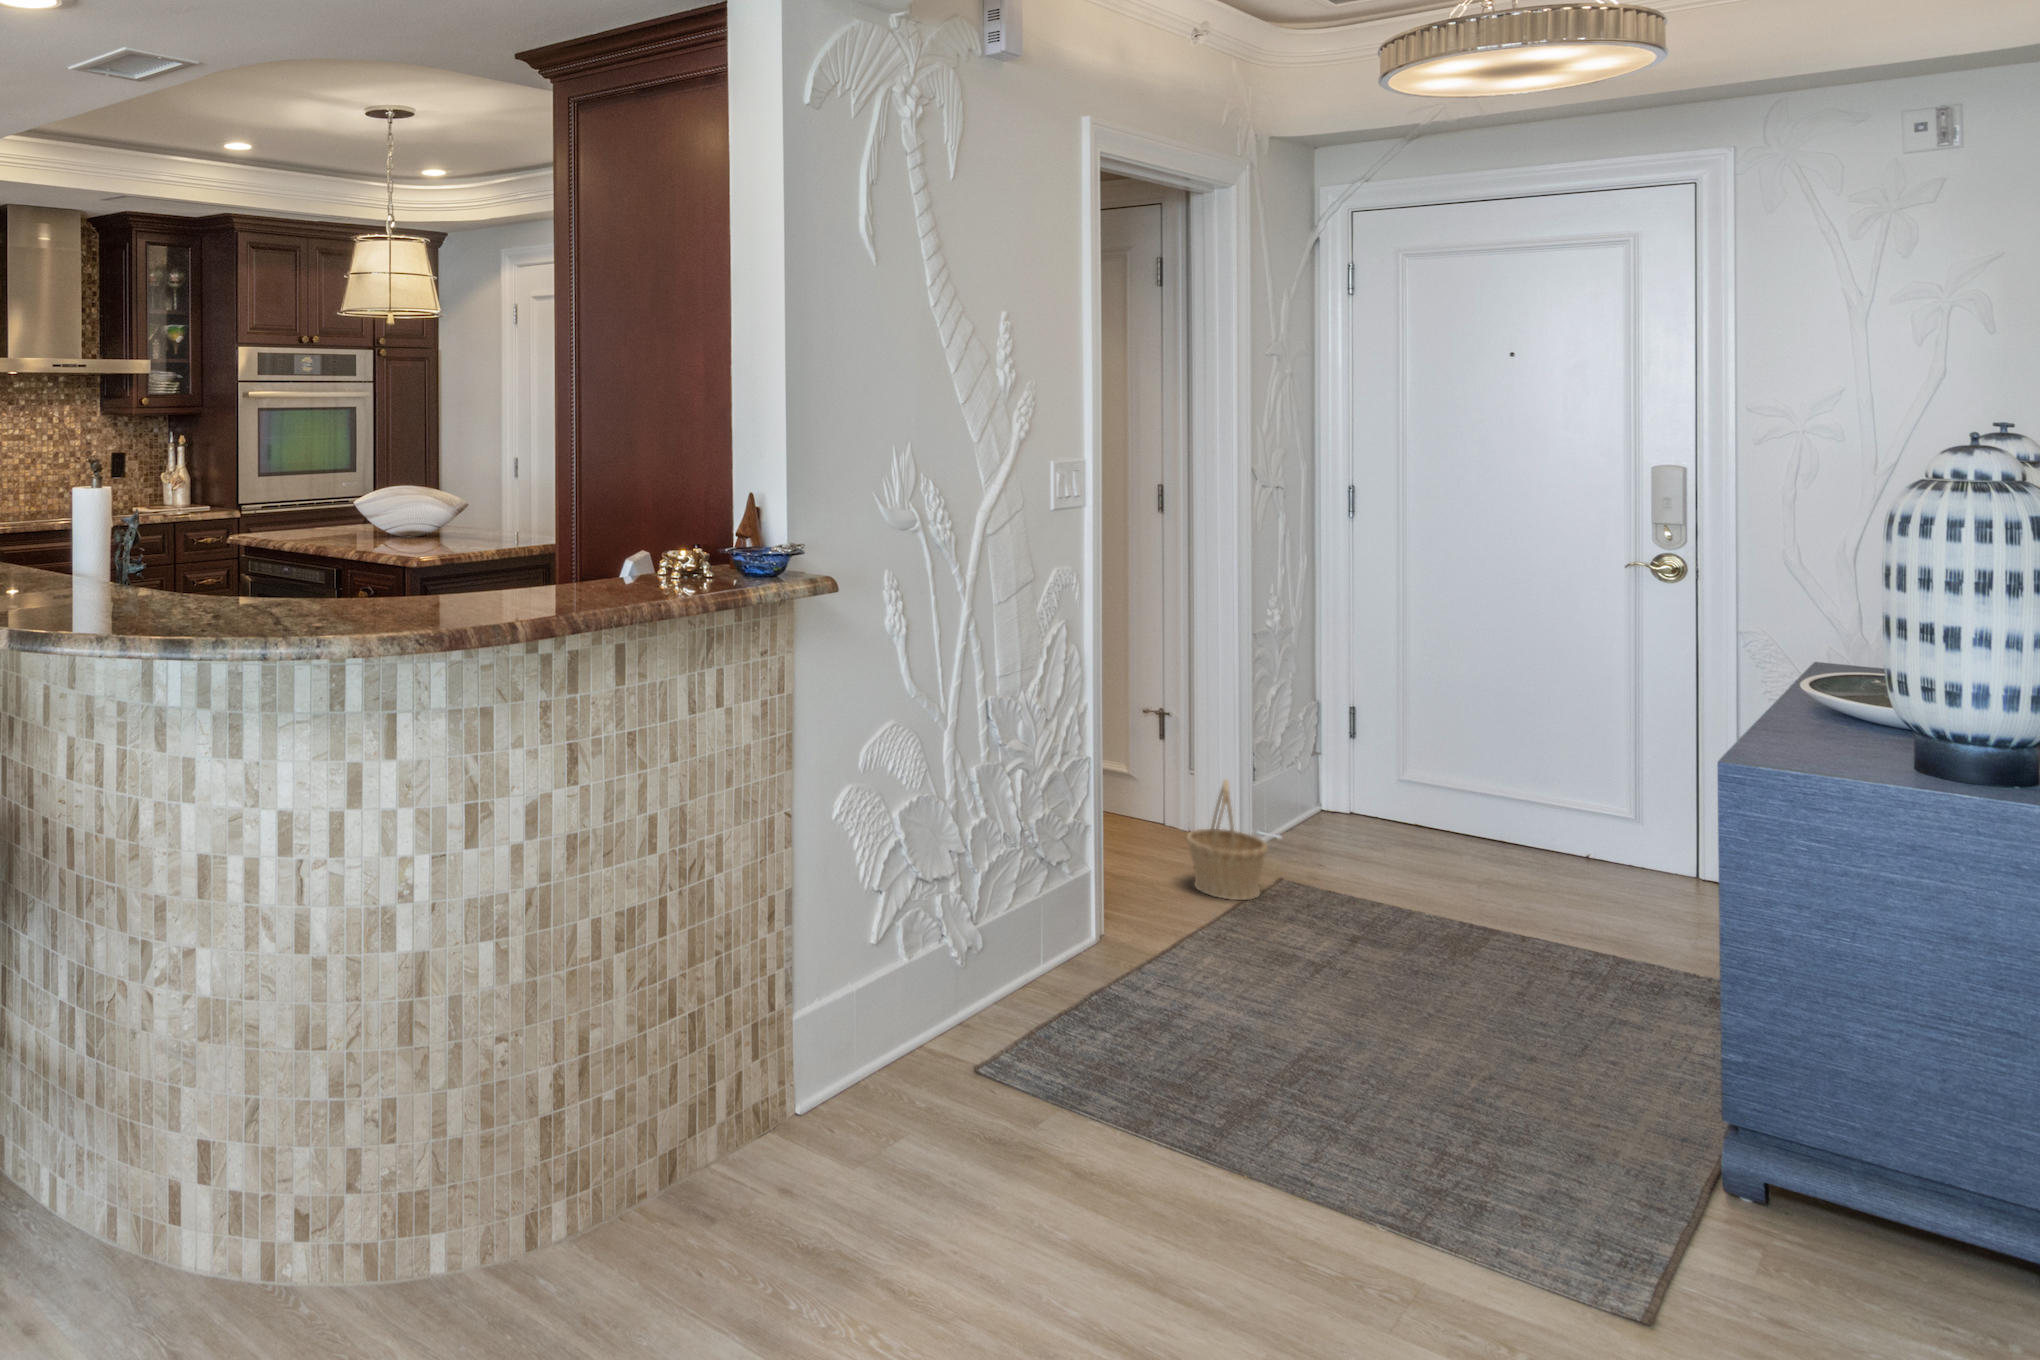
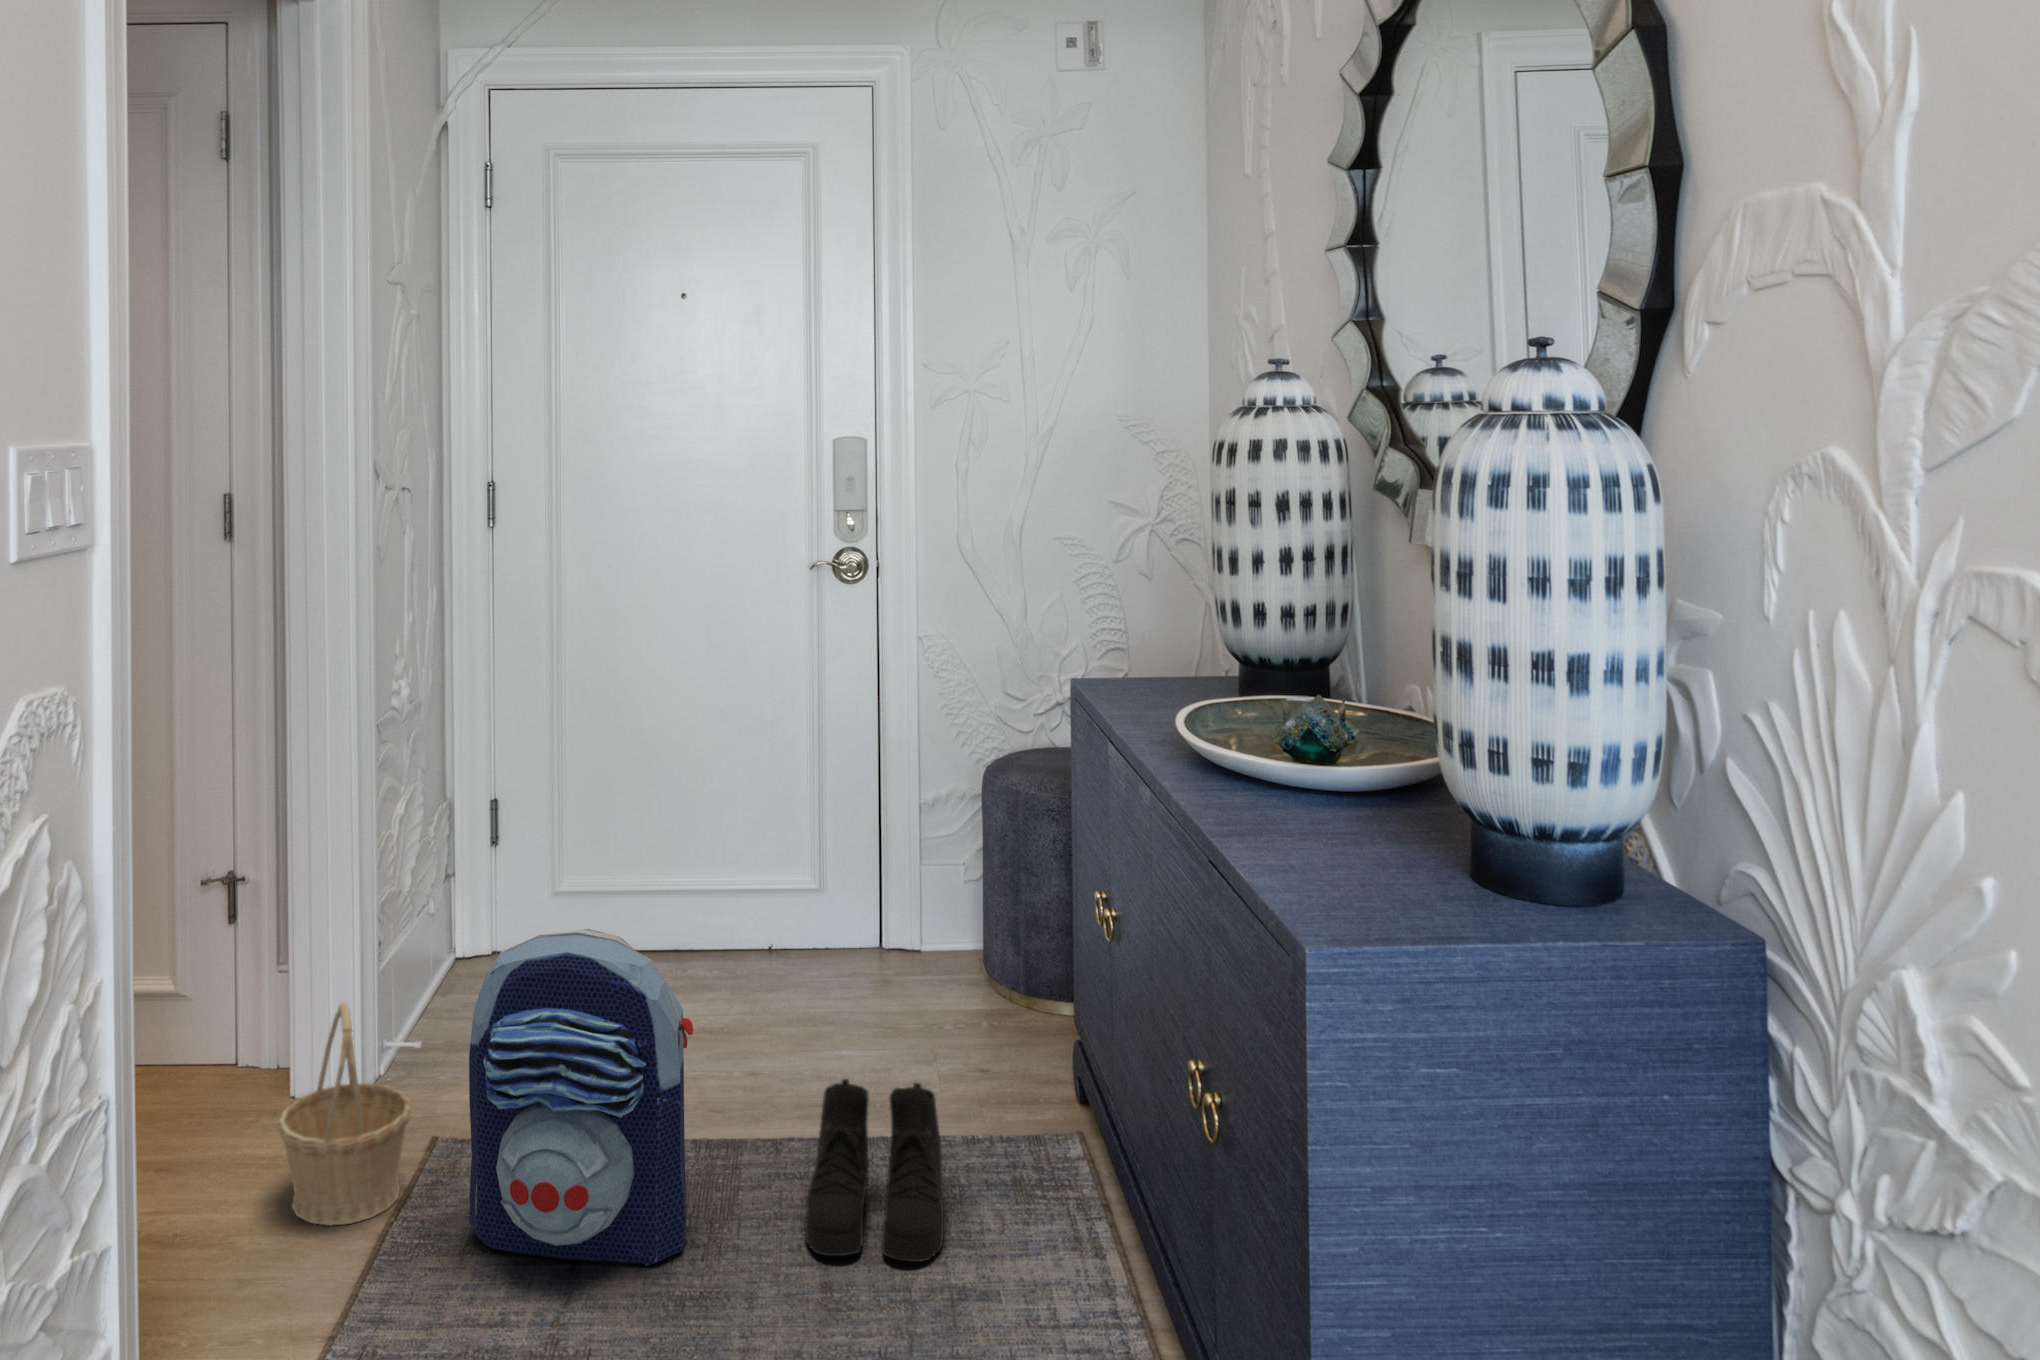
backpack: none [1299,755,1448,959] -> present [469,929,693,1267]
boots: none [1528,893,1649,1007] -> present [805,1079,944,1262]

